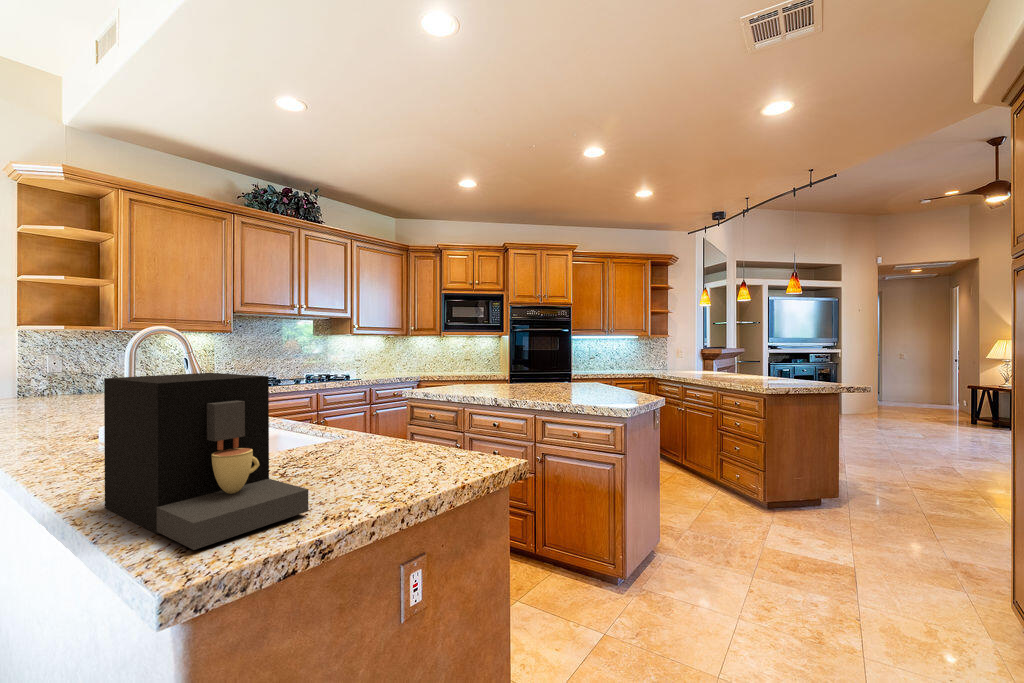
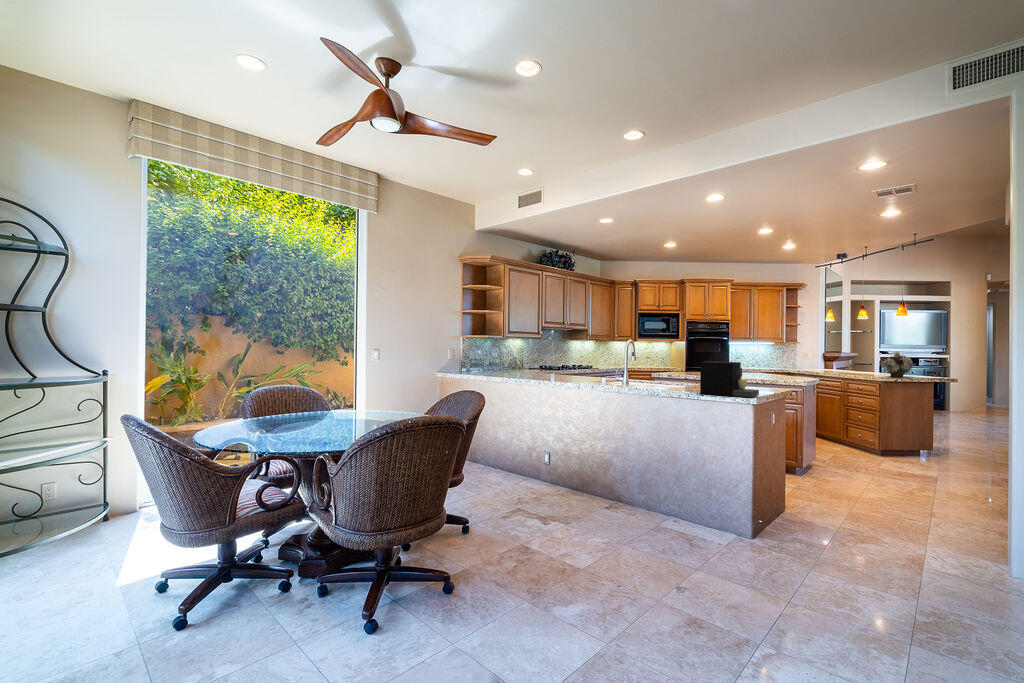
flower arrangement: none [767,343,814,385] -> present [881,352,913,378]

